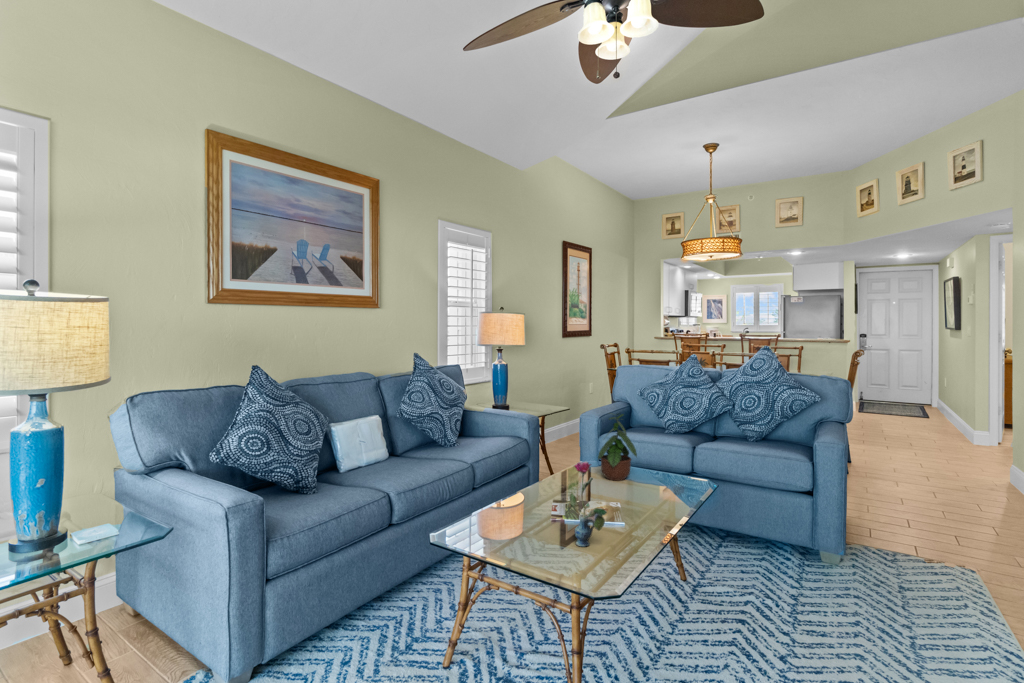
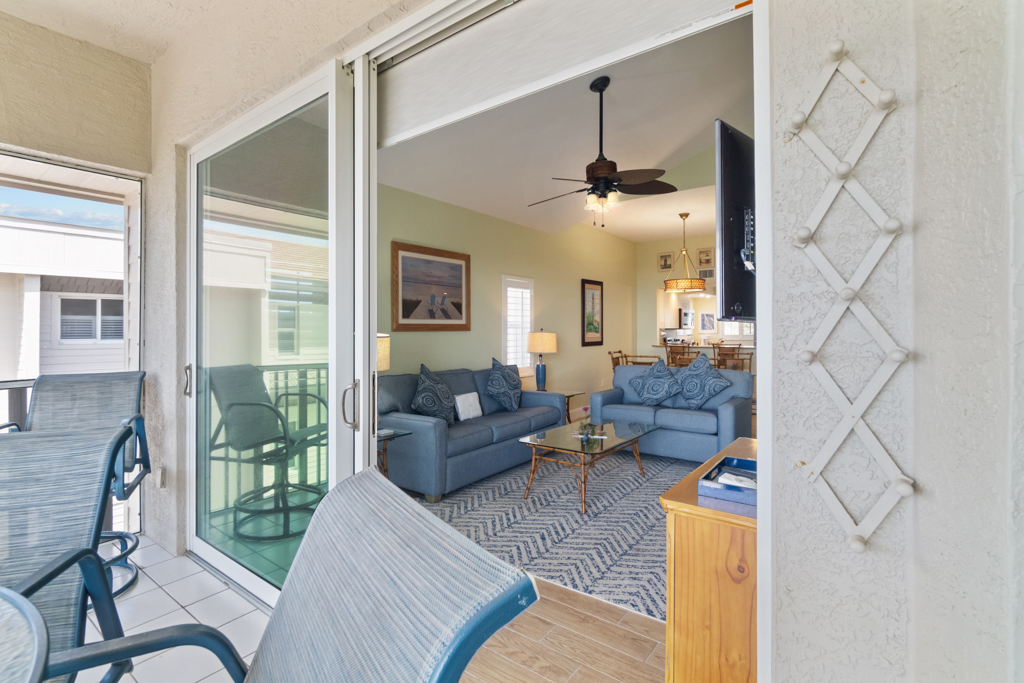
potted plant: present [598,414,637,481] -> none [596,388,621,426]

